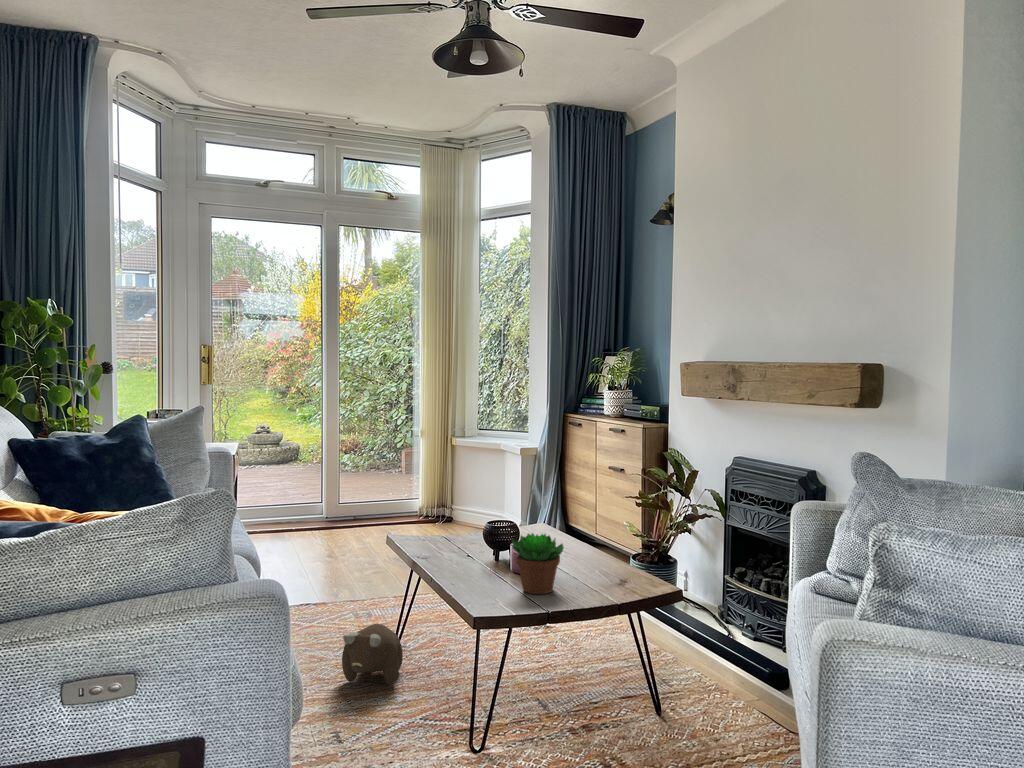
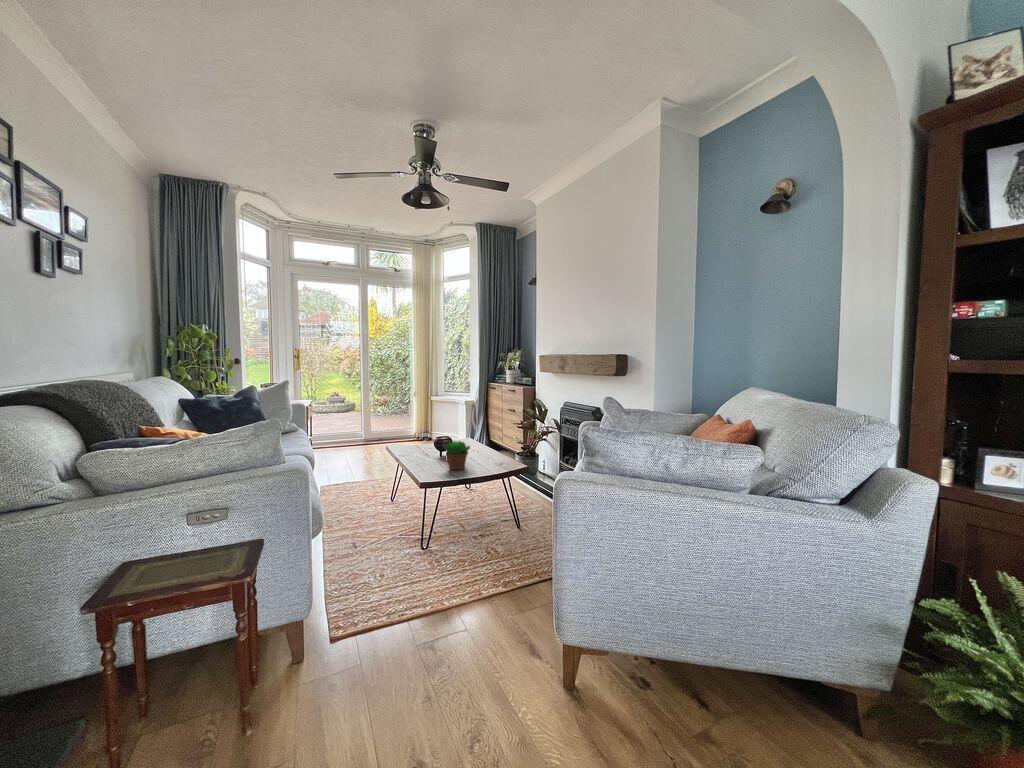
plush toy: present [342,624,403,685] -> none [362,489,395,519]

